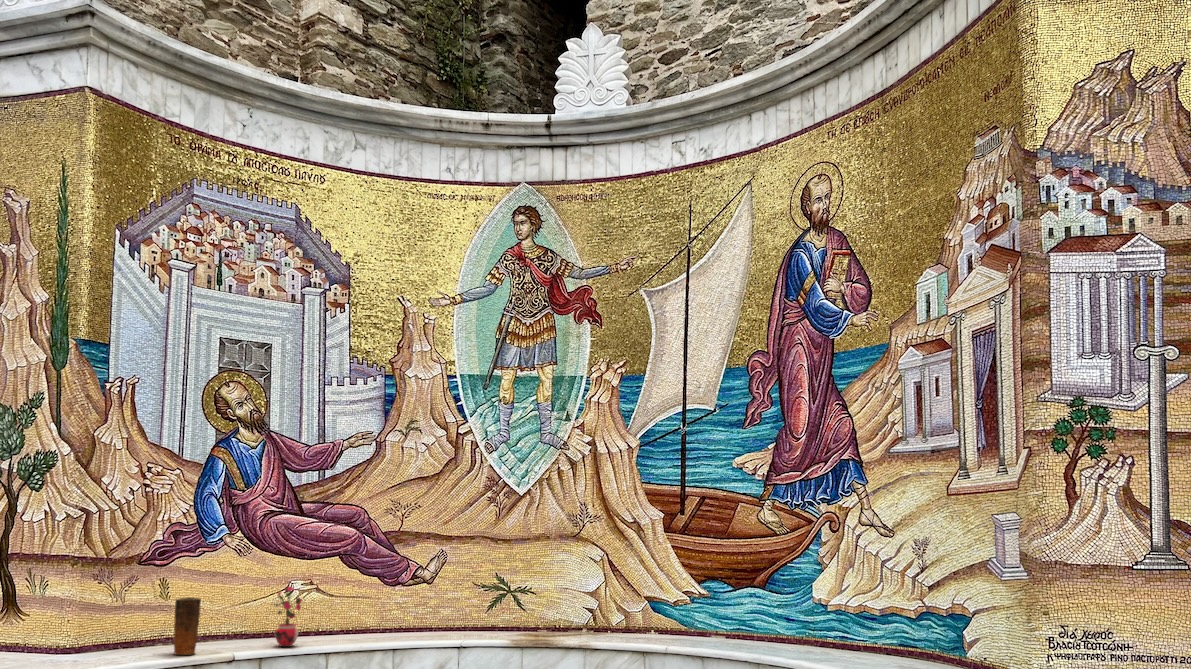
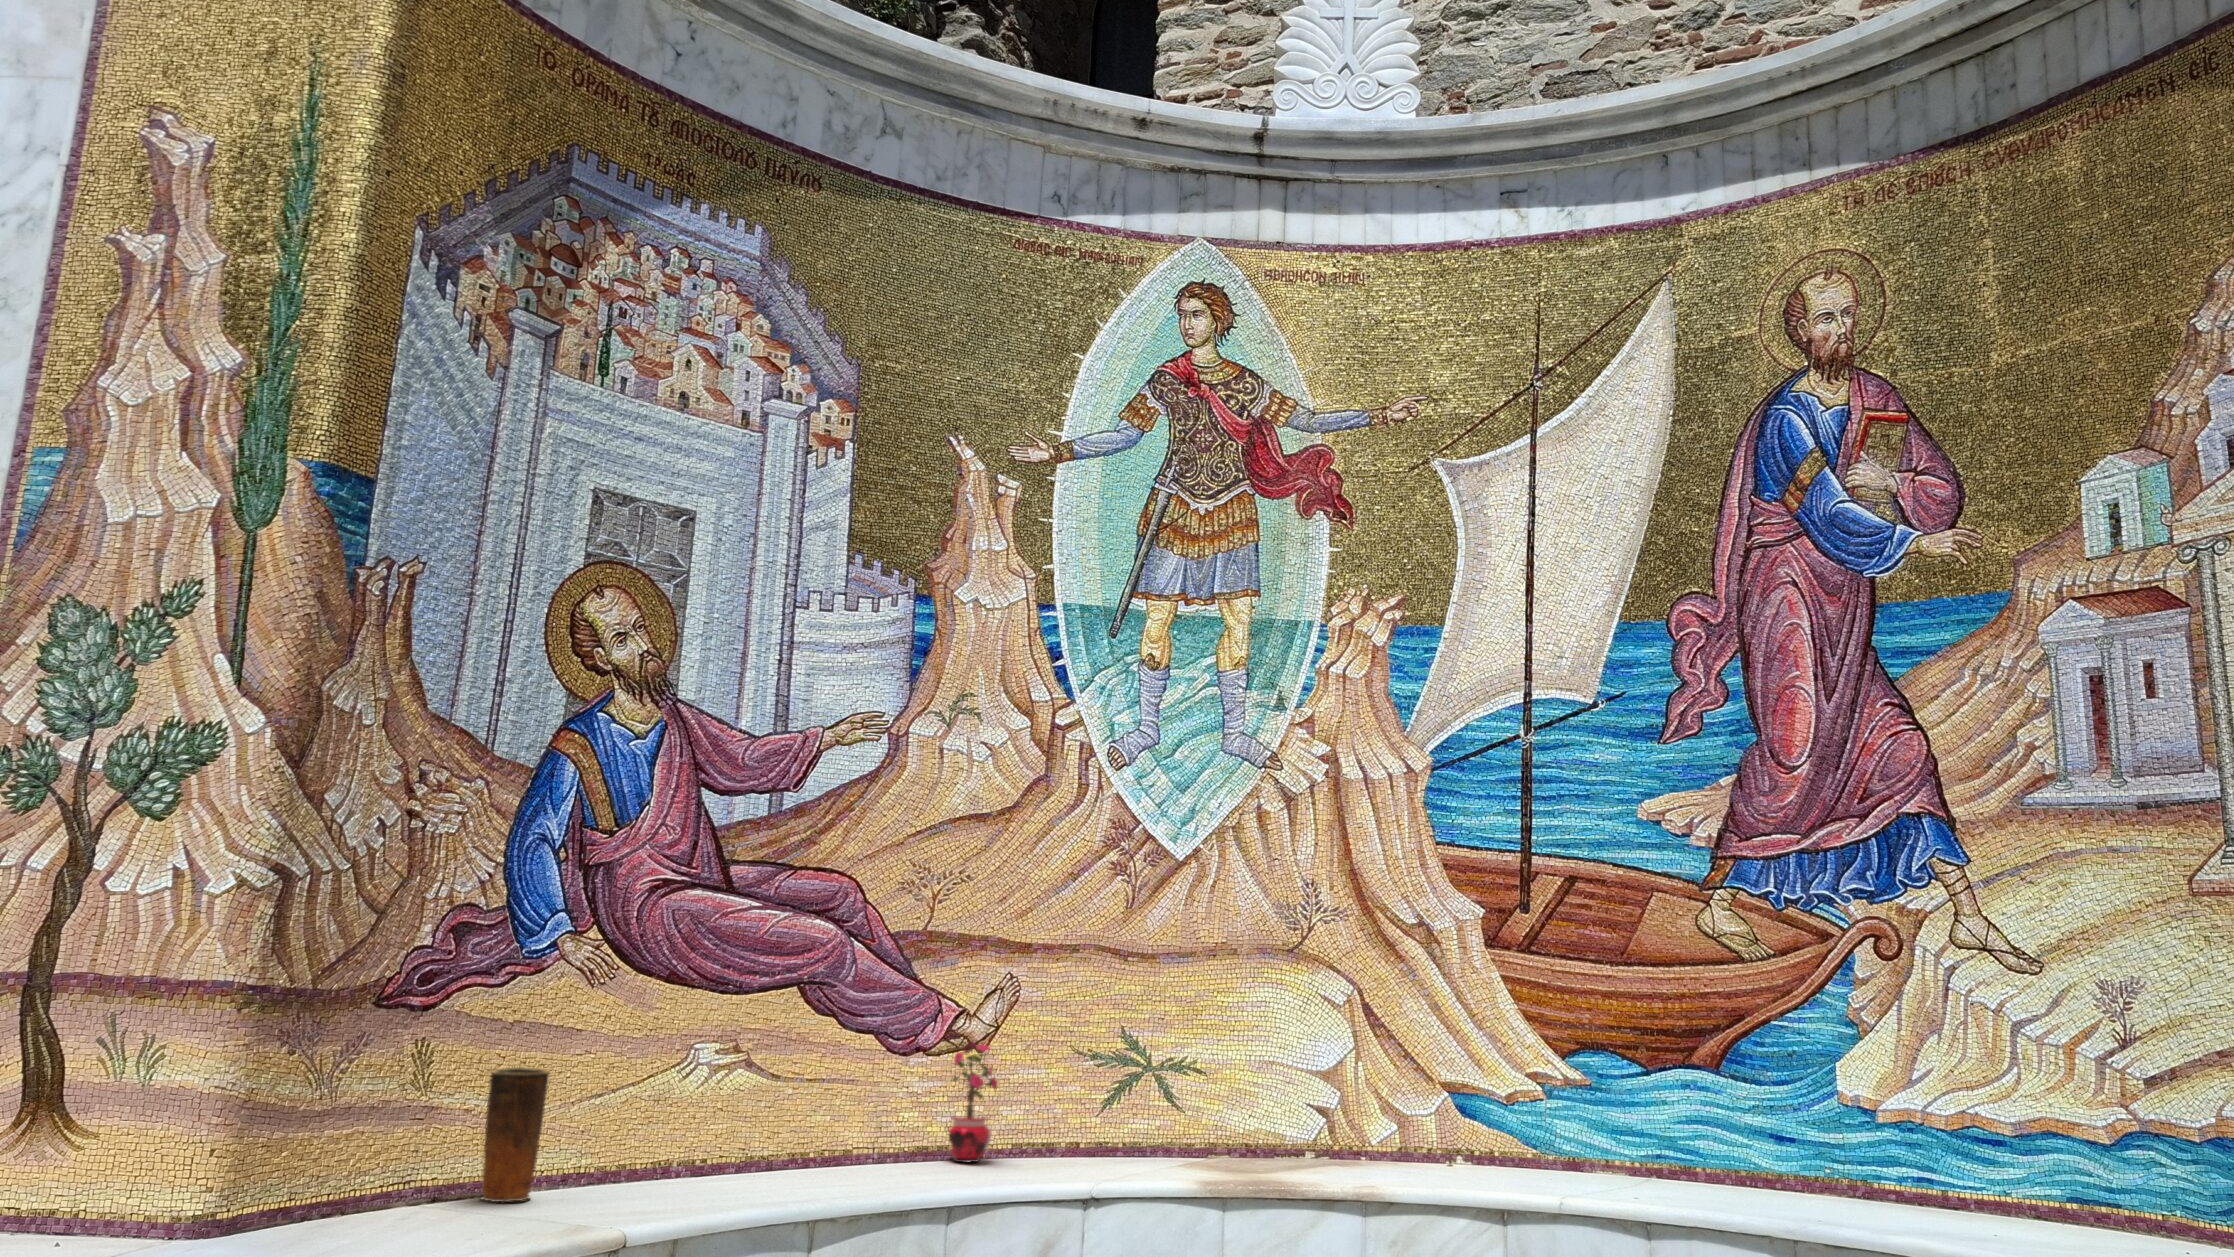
potted plant: present [275,587,302,647] -> present [949,1043,997,1163]

